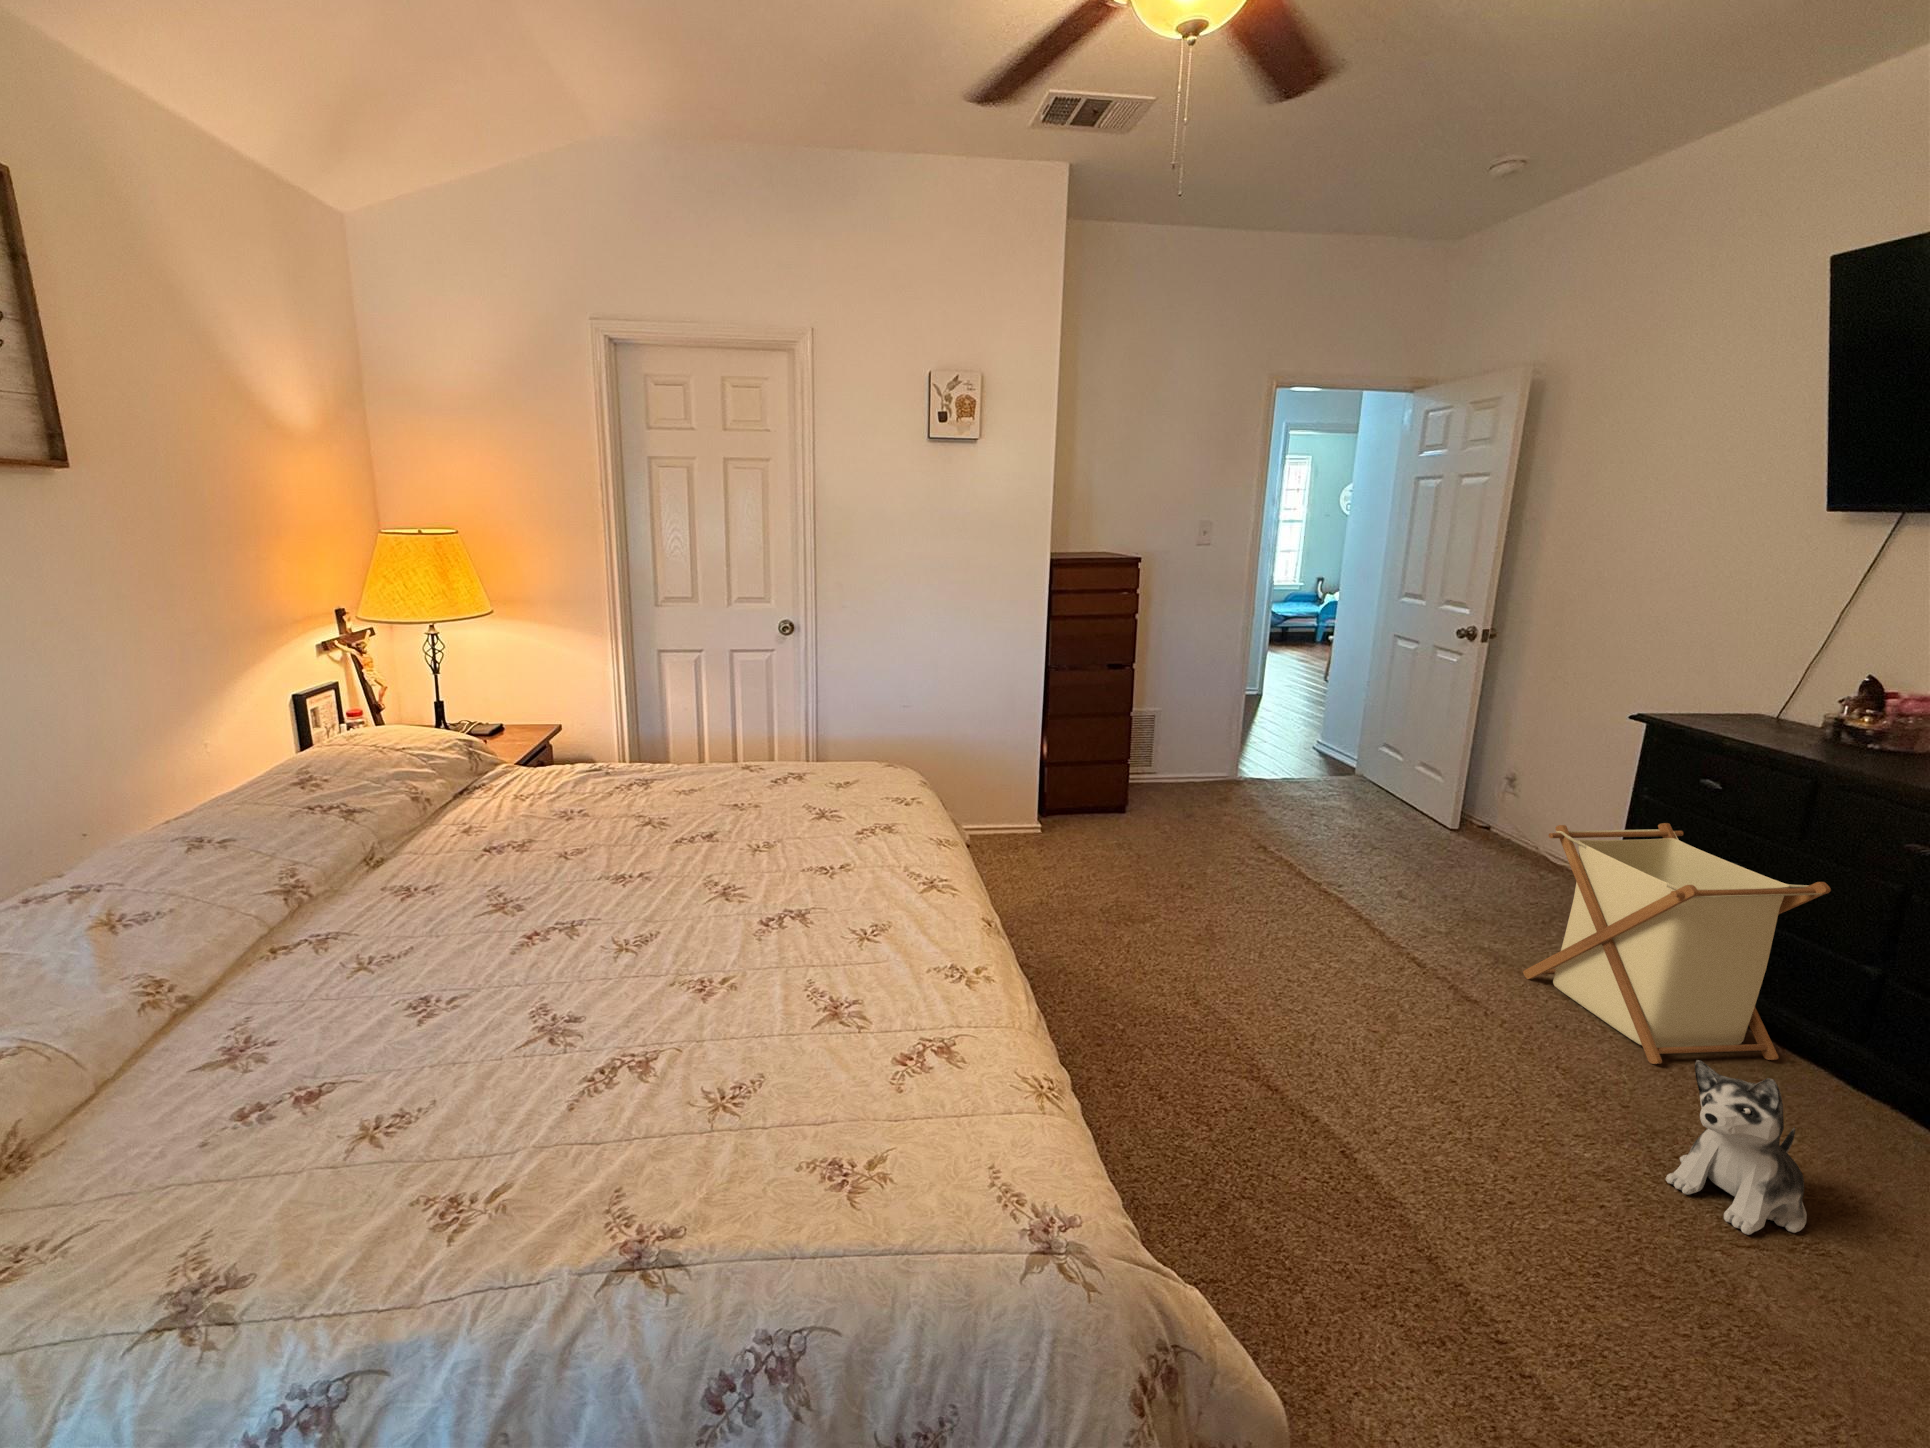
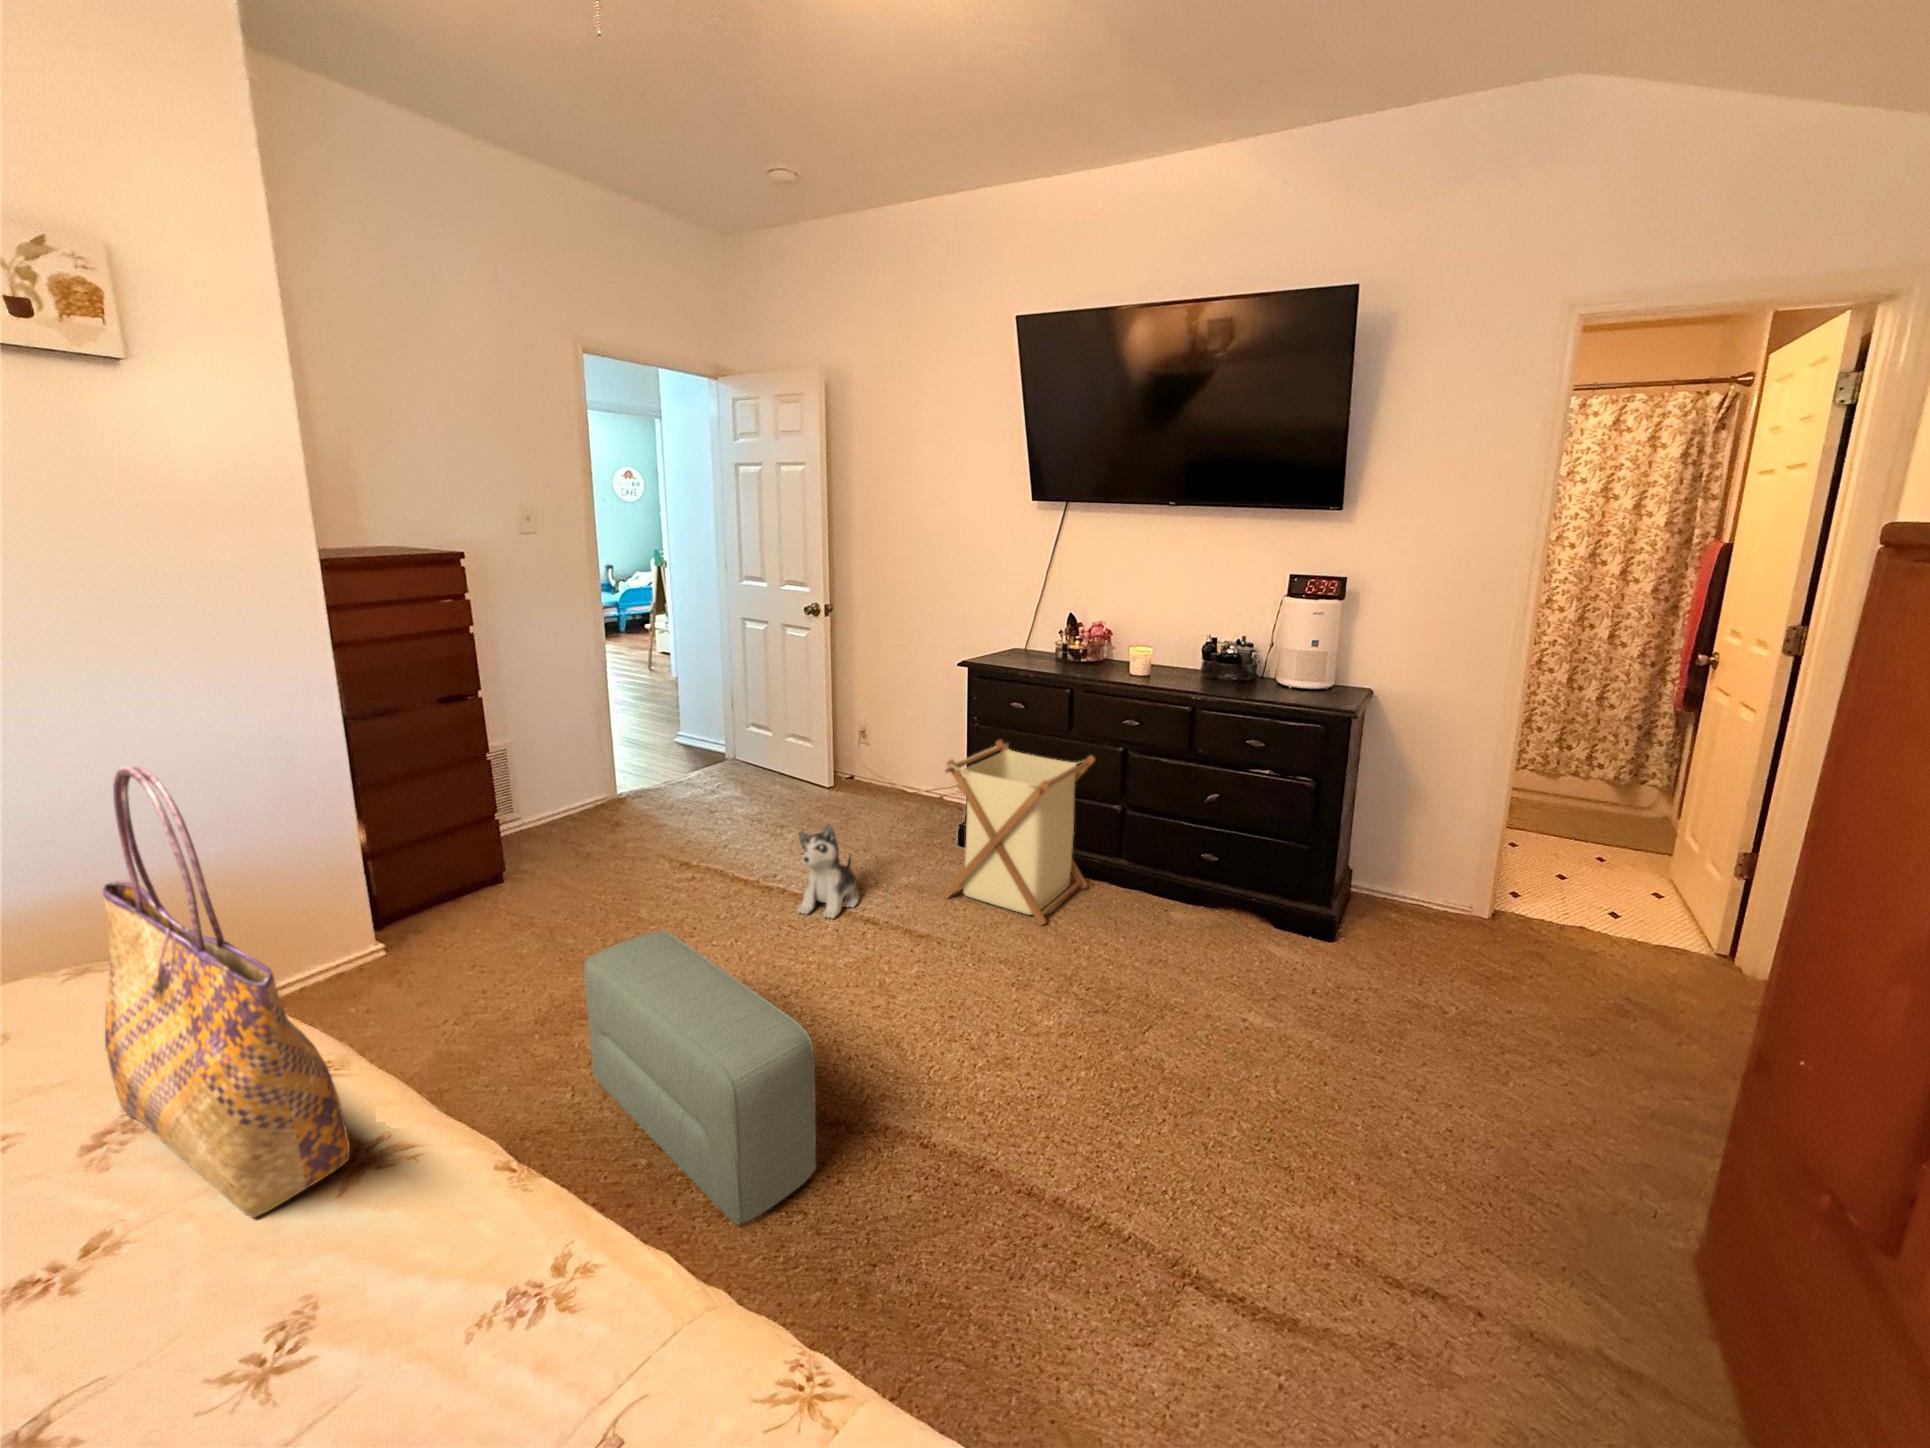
tote bag: none [876,674,929,888] -> present [103,766,350,1218]
pouf: none [1124,870,1250,1110] -> present [584,931,816,1225]
plush toy: present [1666,1060,1807,1235] -> present [798,824,859,919]

